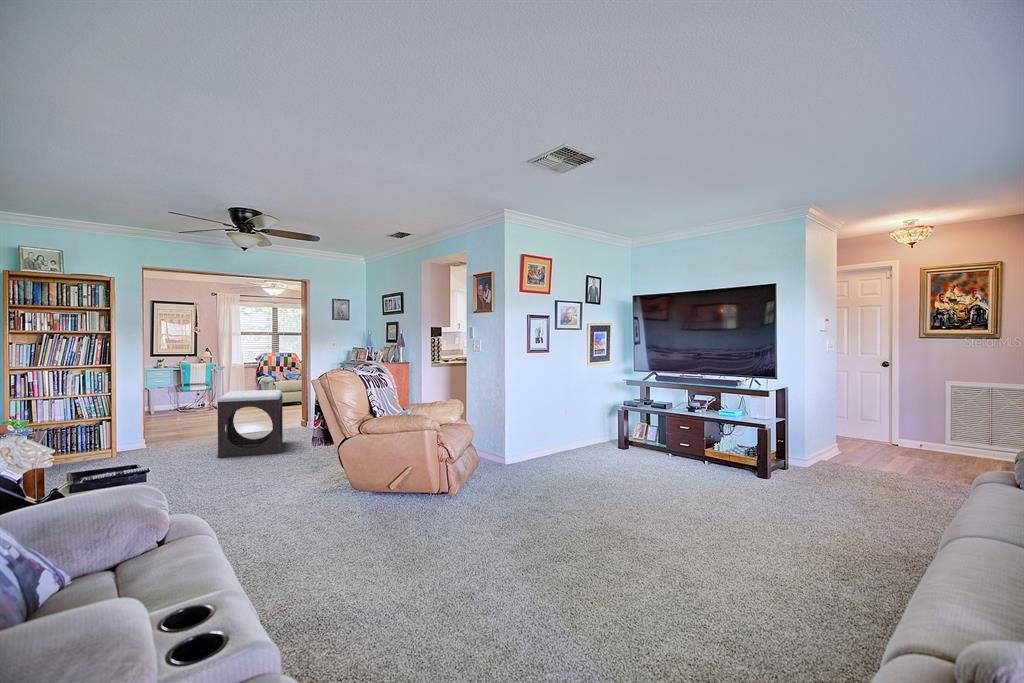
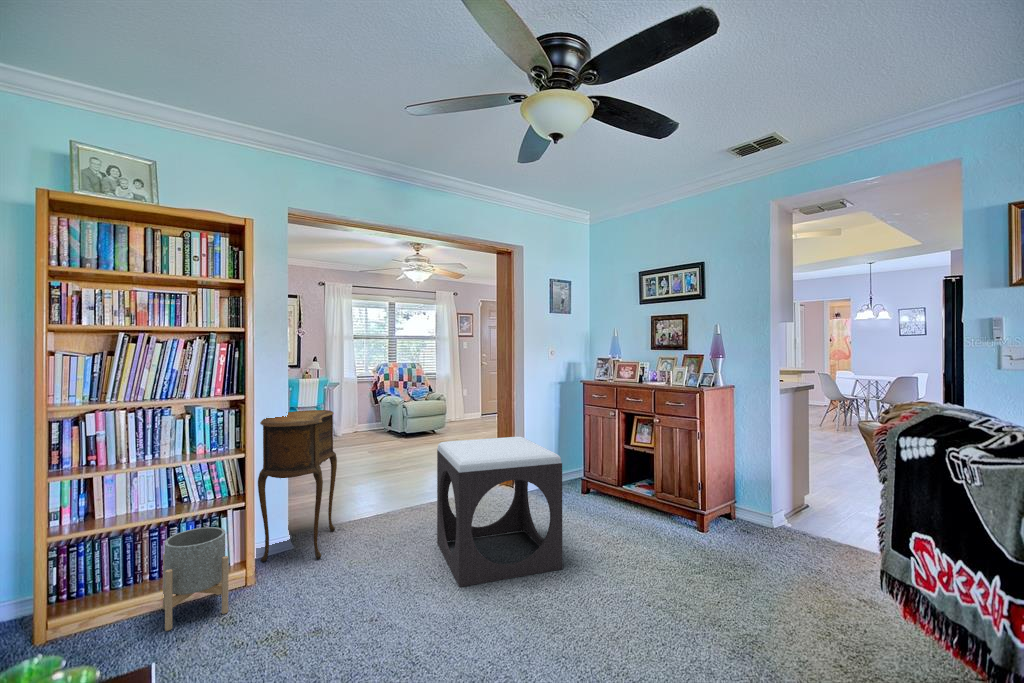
side table: none [122,377,177,453] -> present [258,410,337,562]
planter: none [66,428,98,468] -> present [163,527,229,631]

